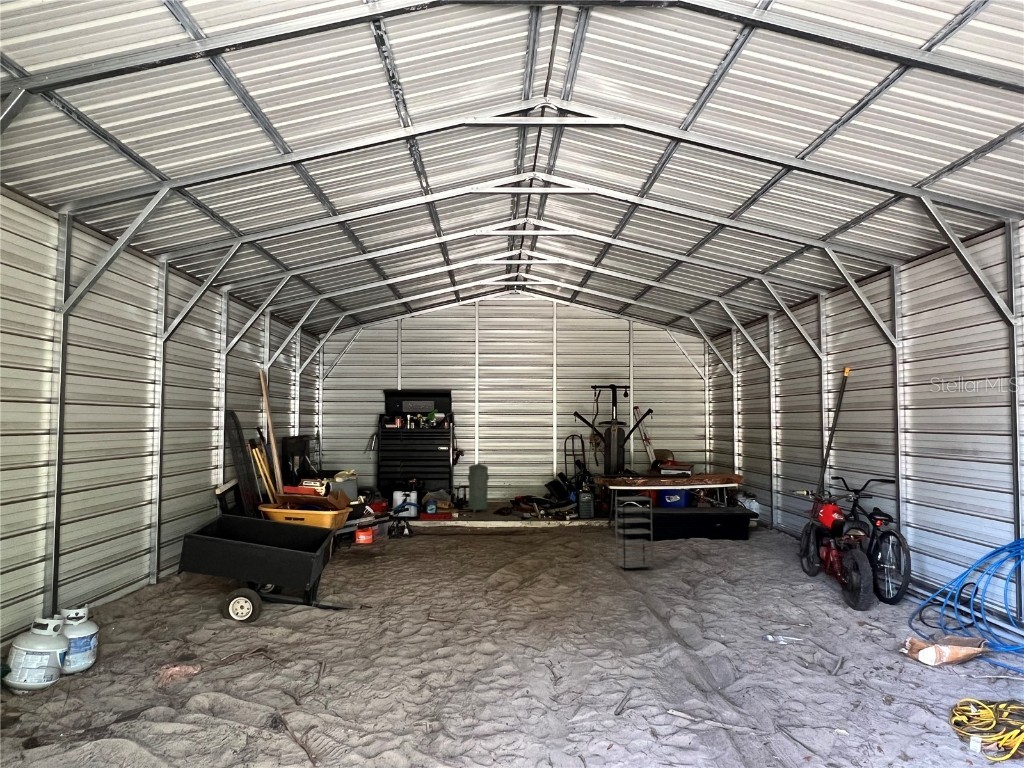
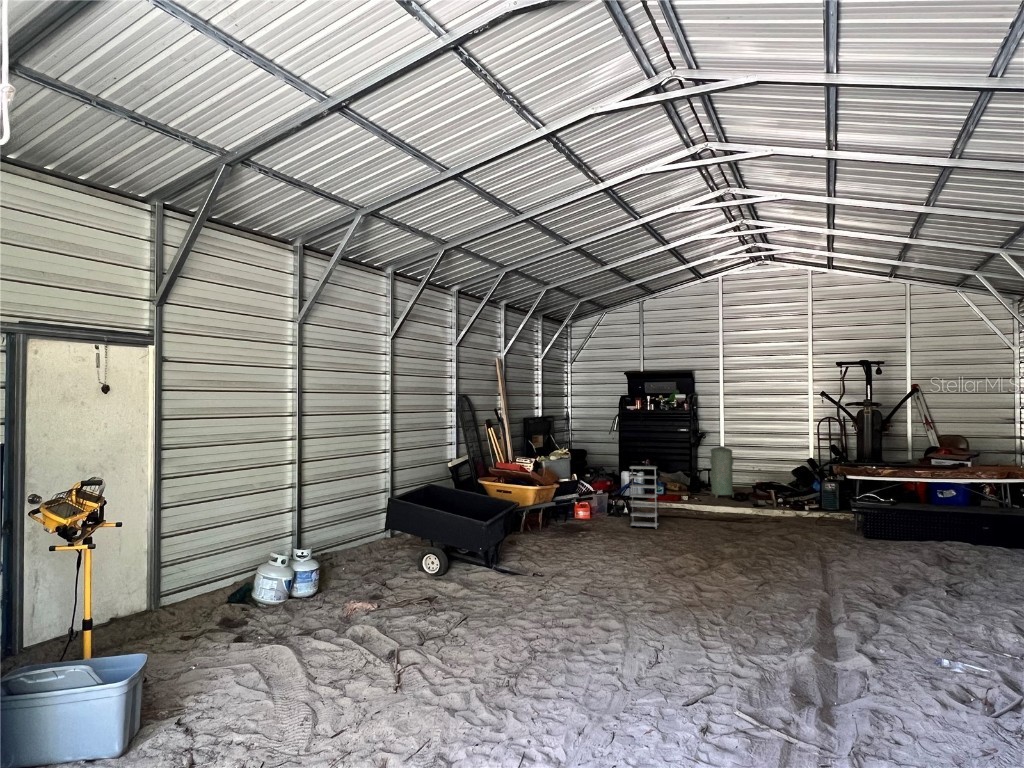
shelving unit: present [616,496,653,571] -> present [629,466,659,527]

